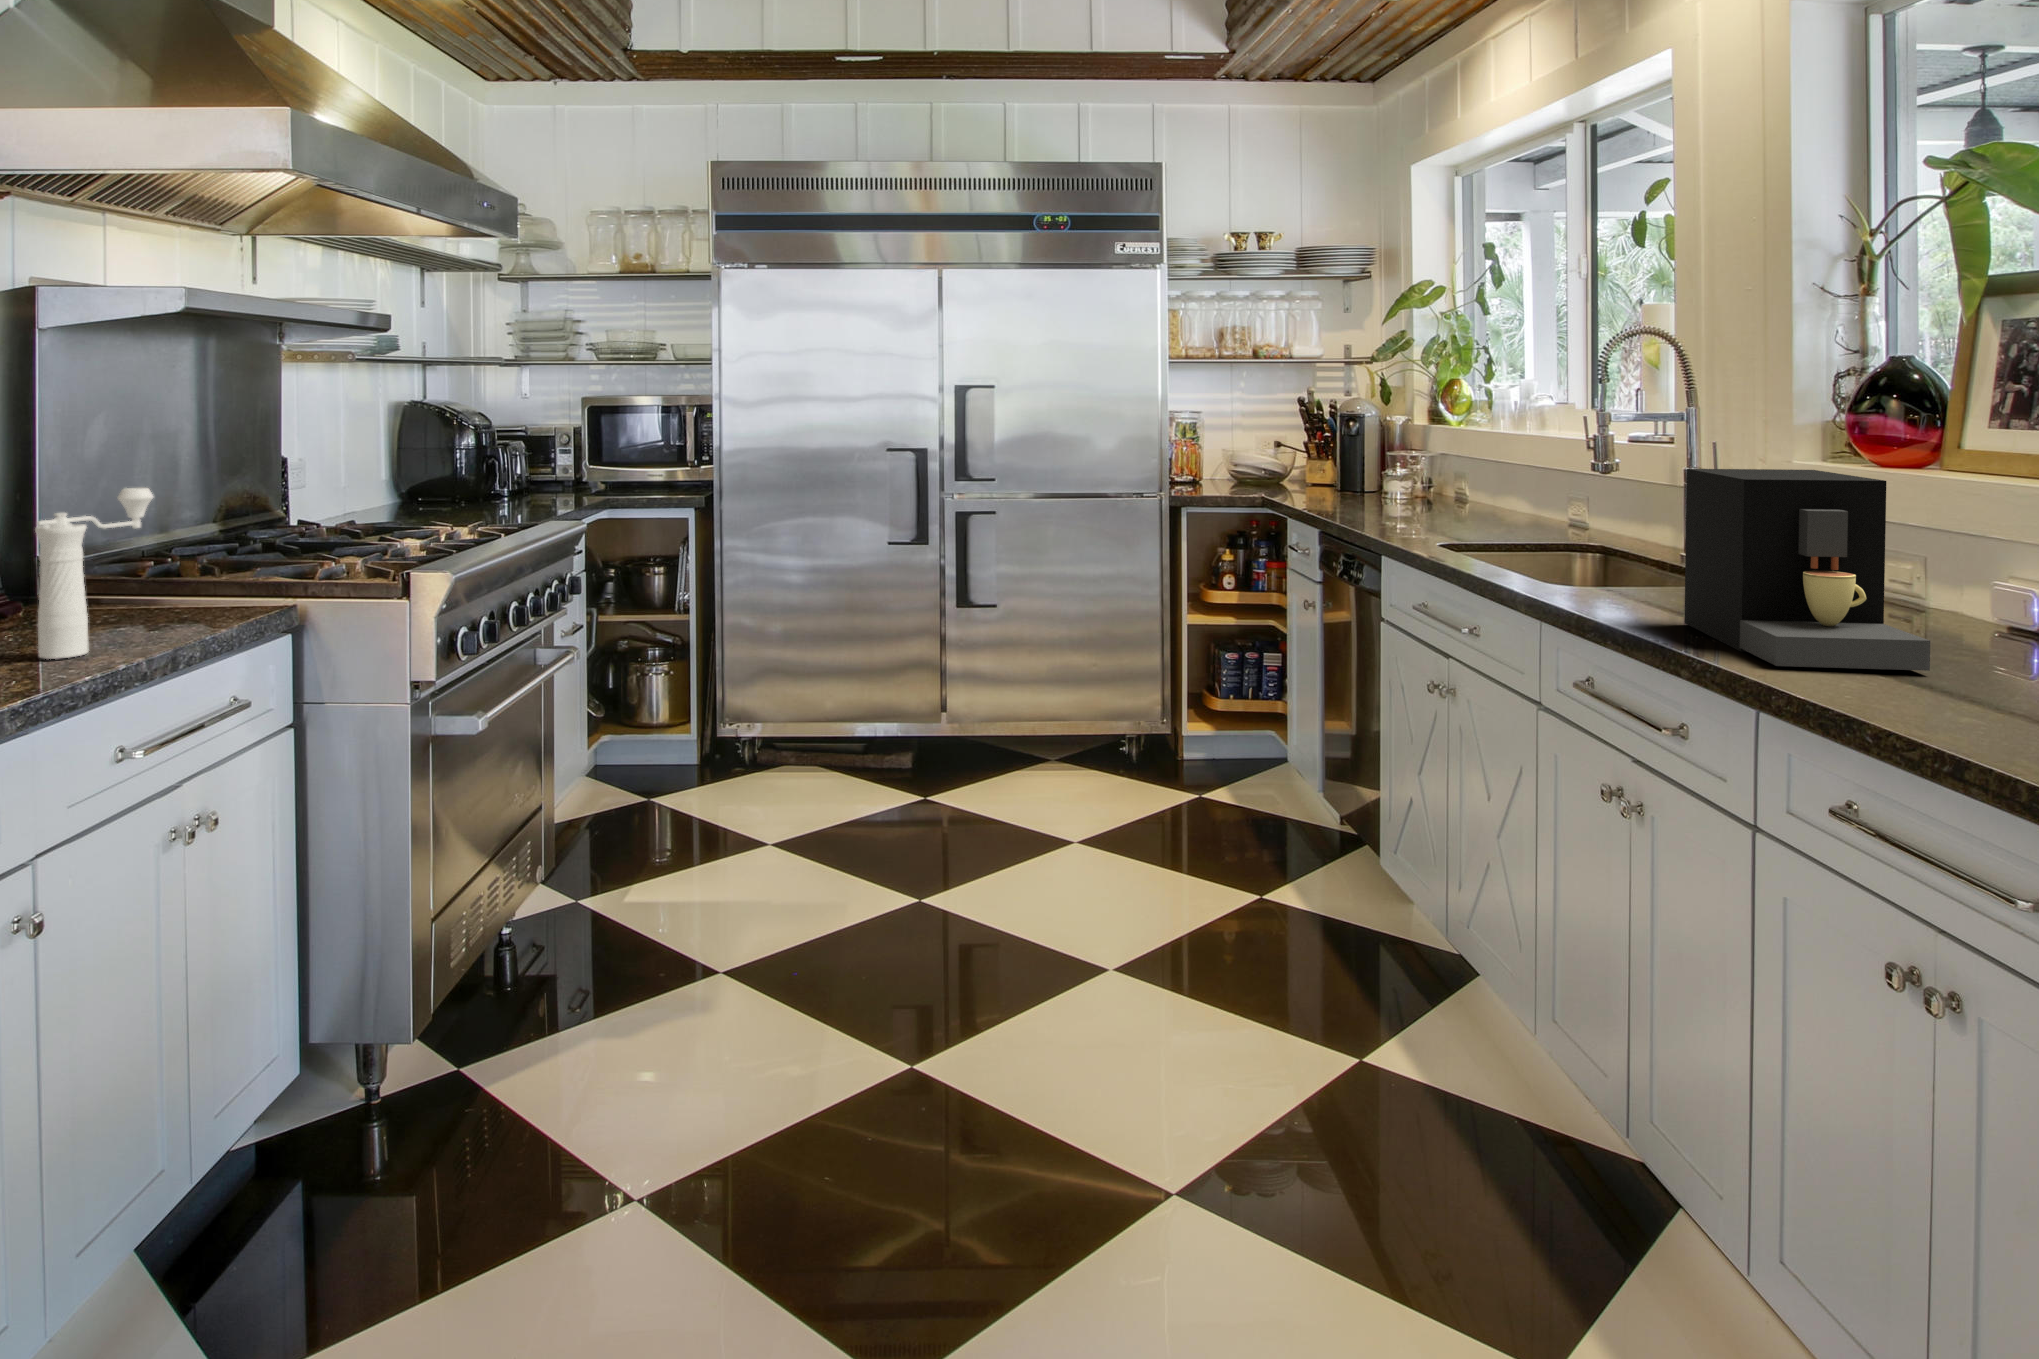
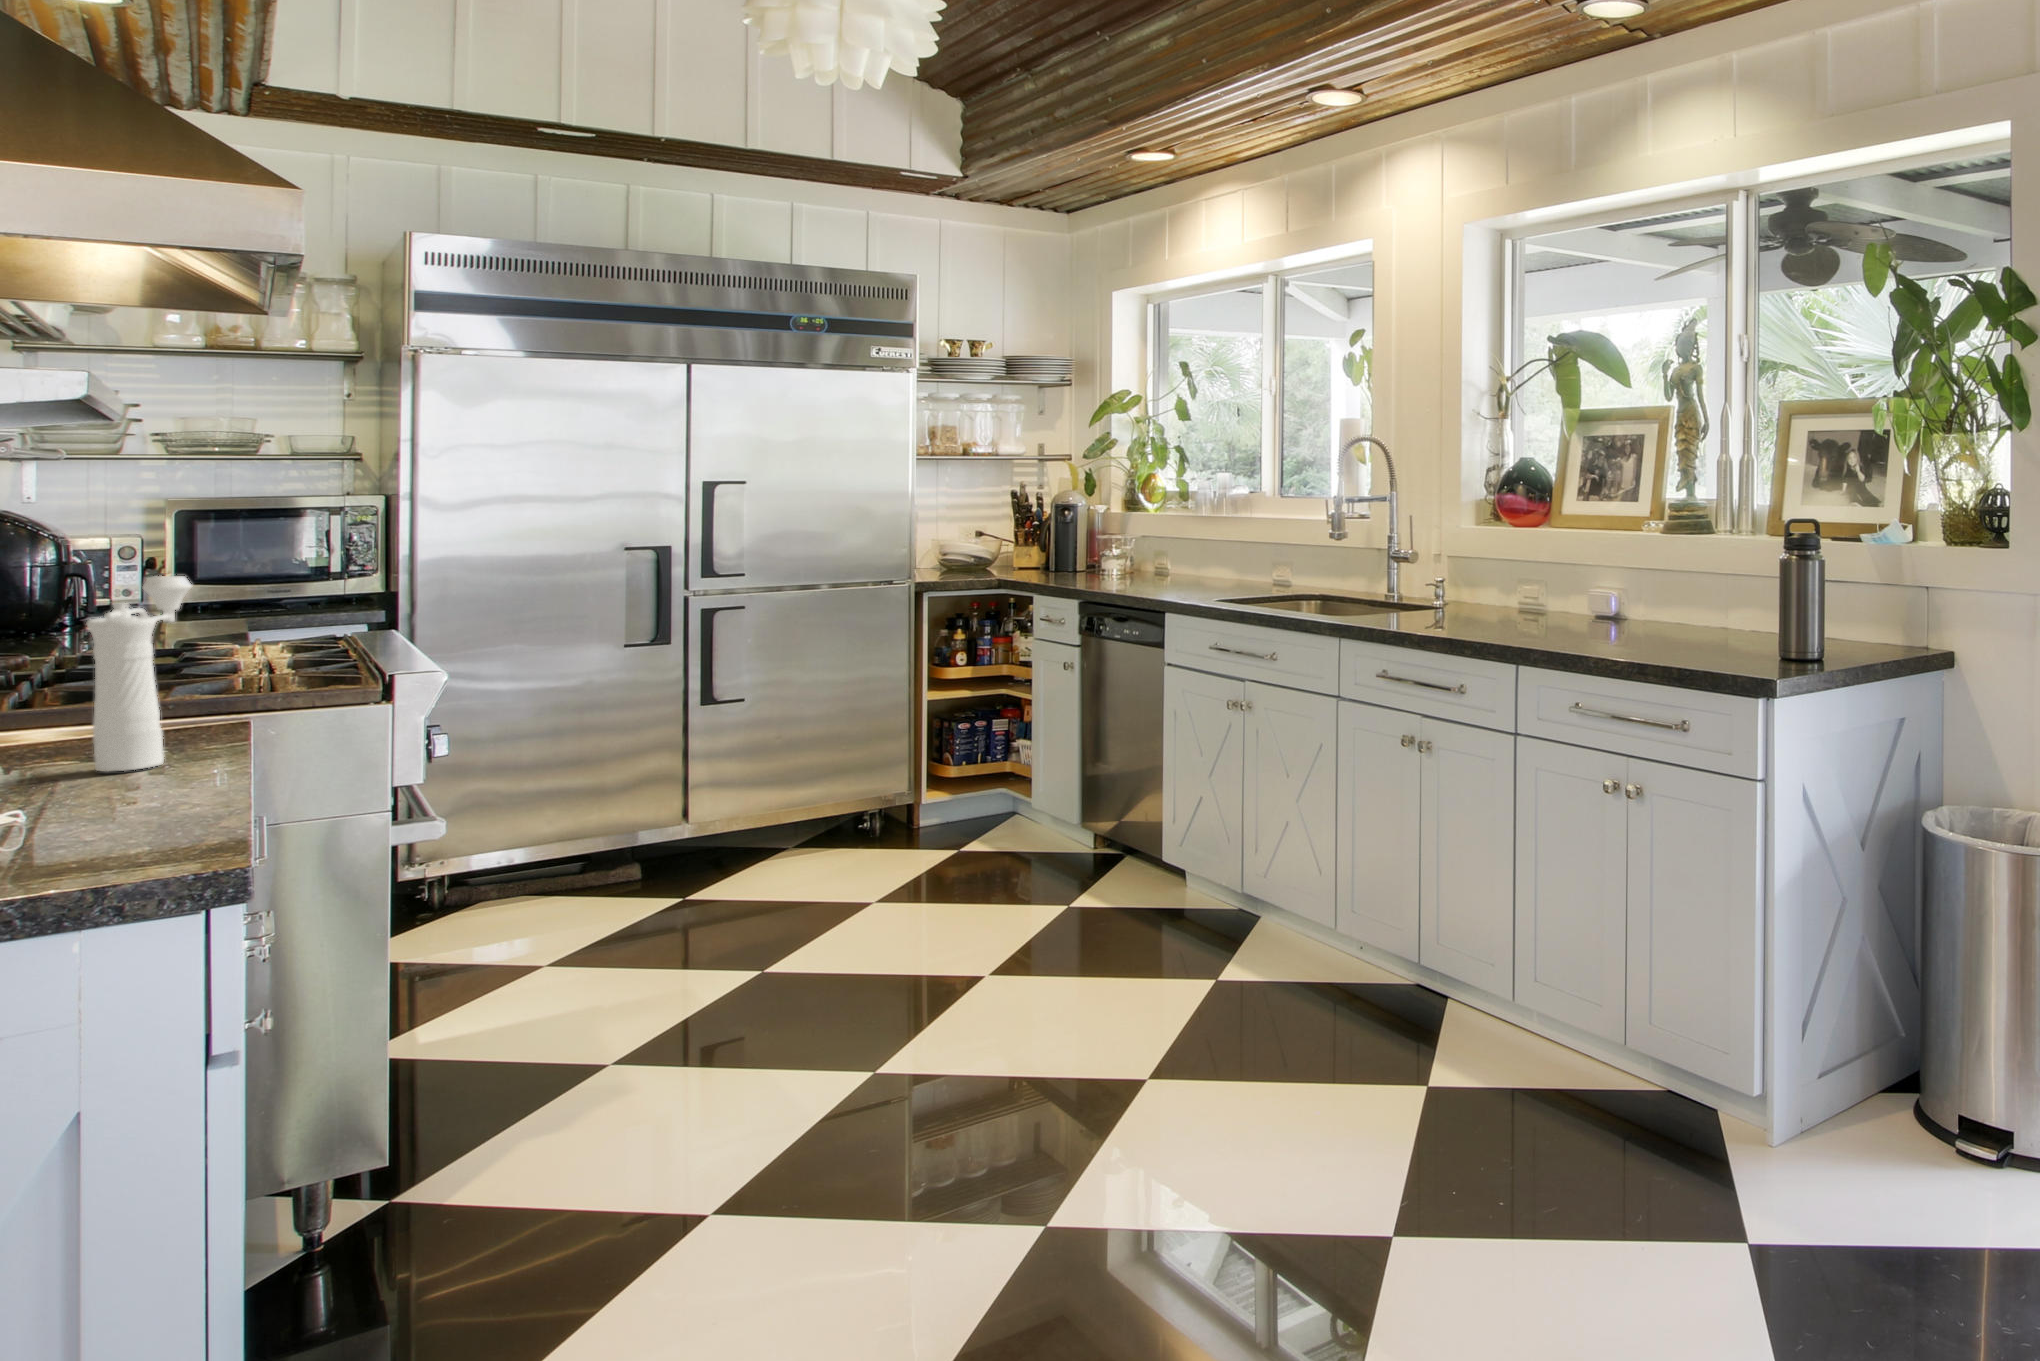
coffee maker: present [1684,469,1930,671] -> none [1465,526,1610,634]

